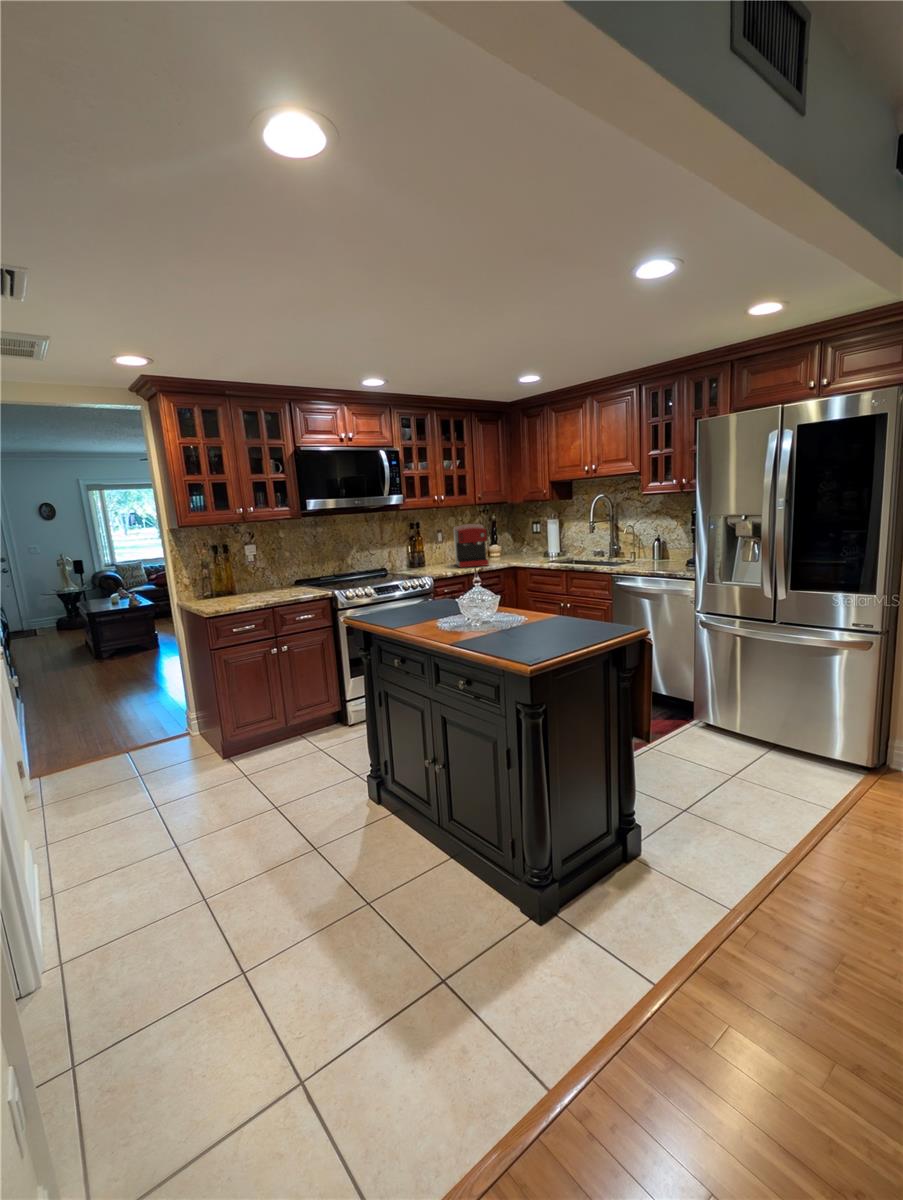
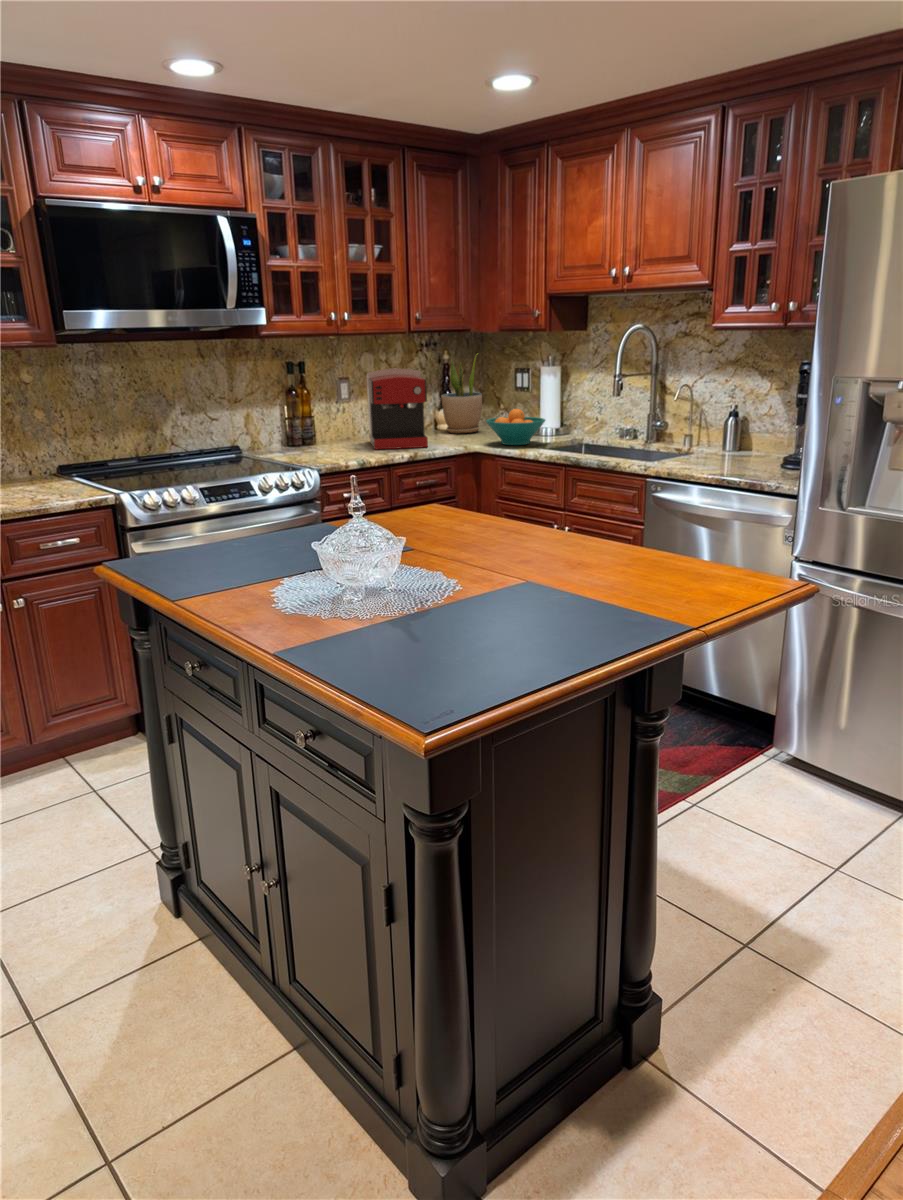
potted plant: none [493,514,516,558] -> present [441,358,482,433]
fruit bowl: none [520,543,553,563] -> present [486,409,545,445]

